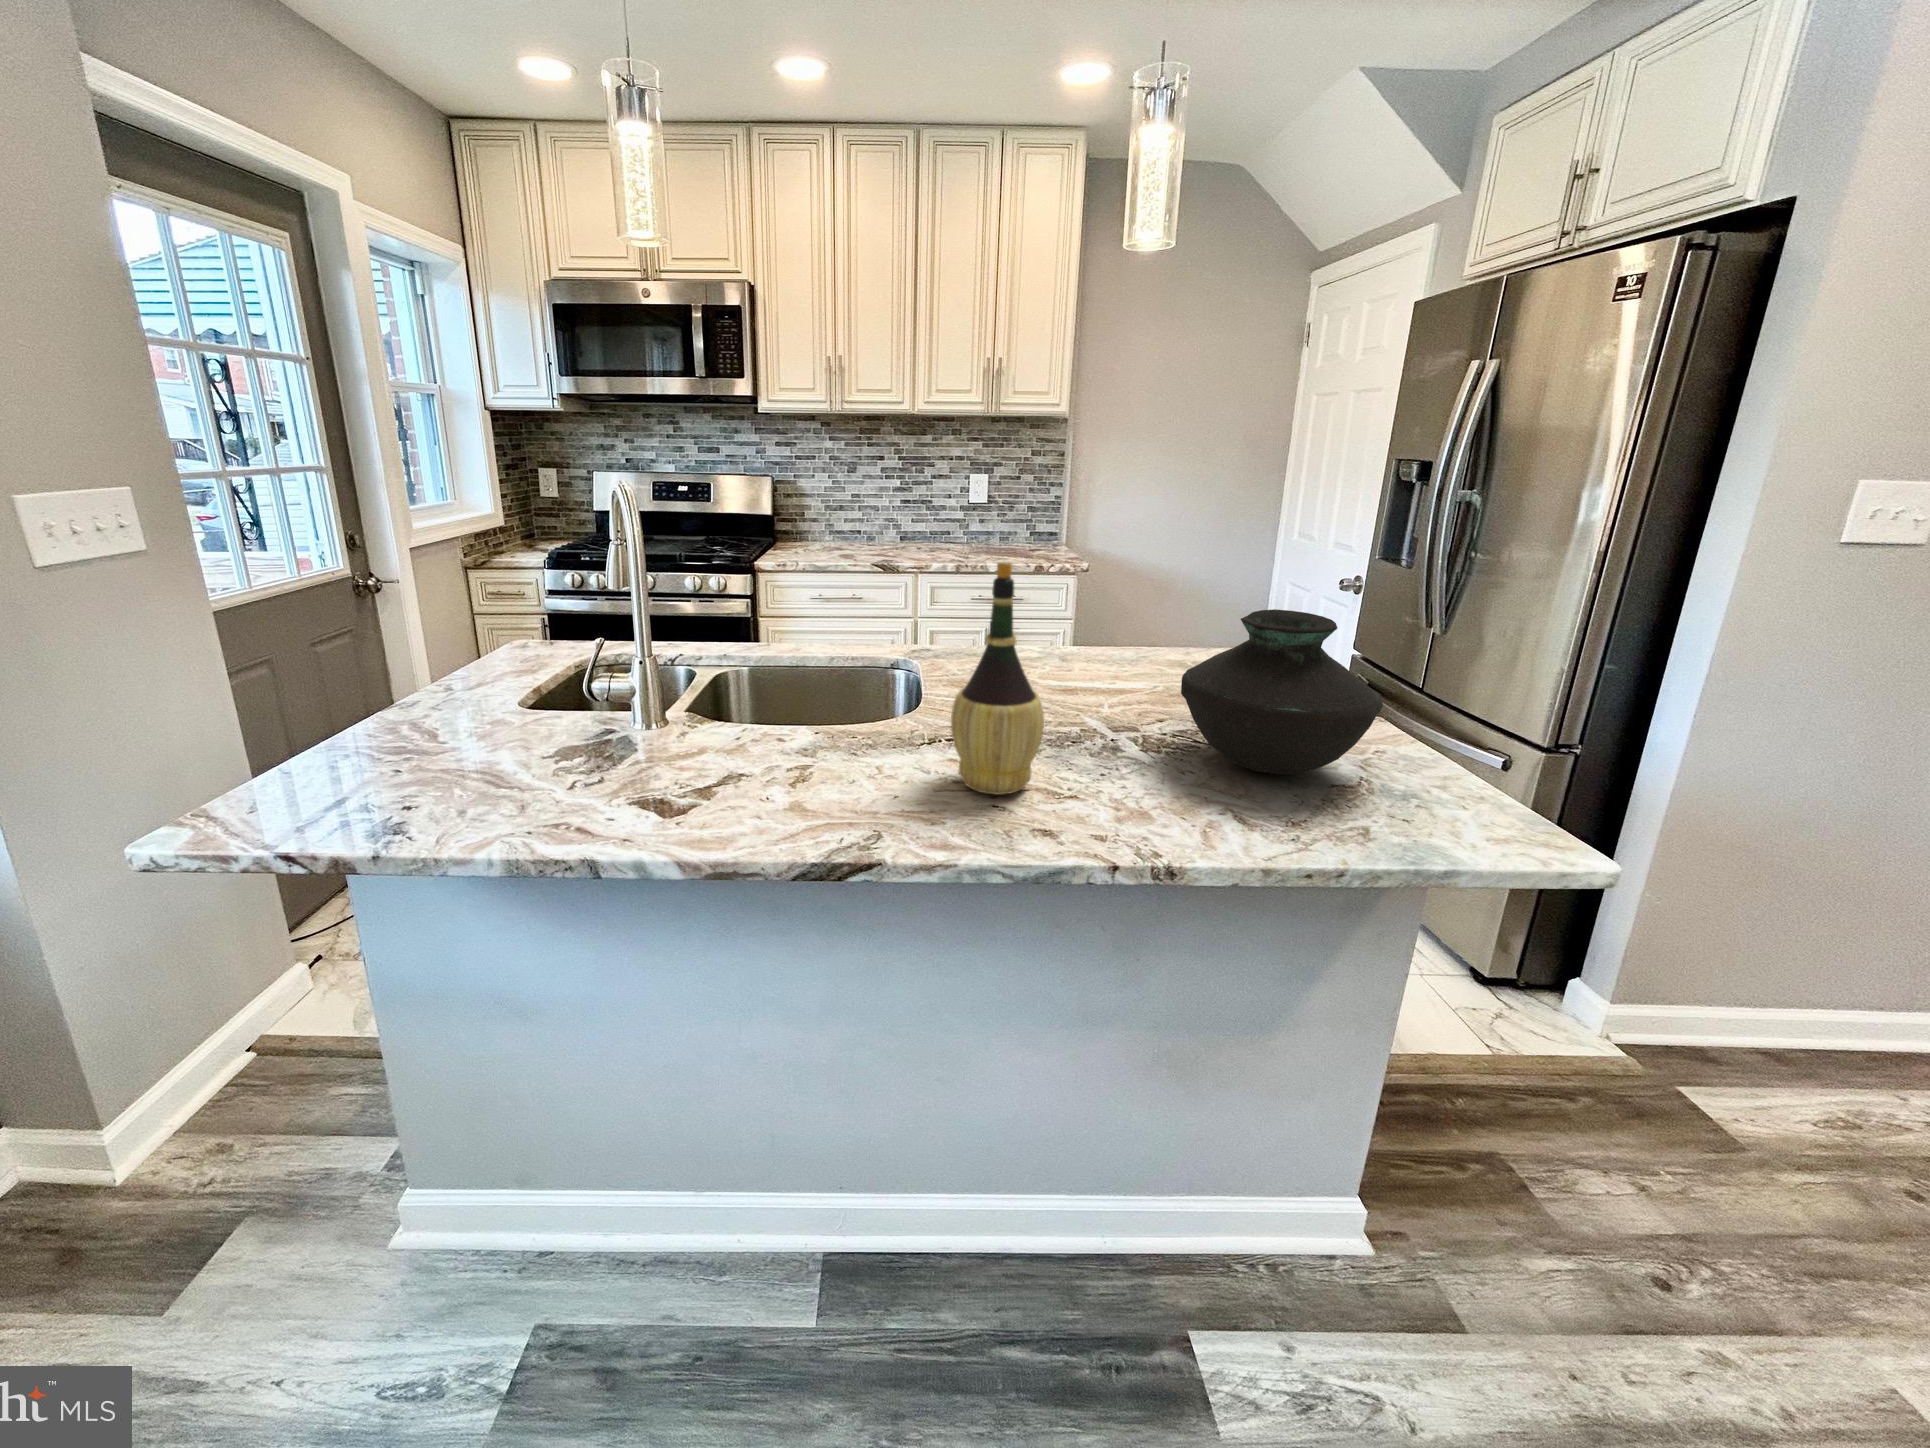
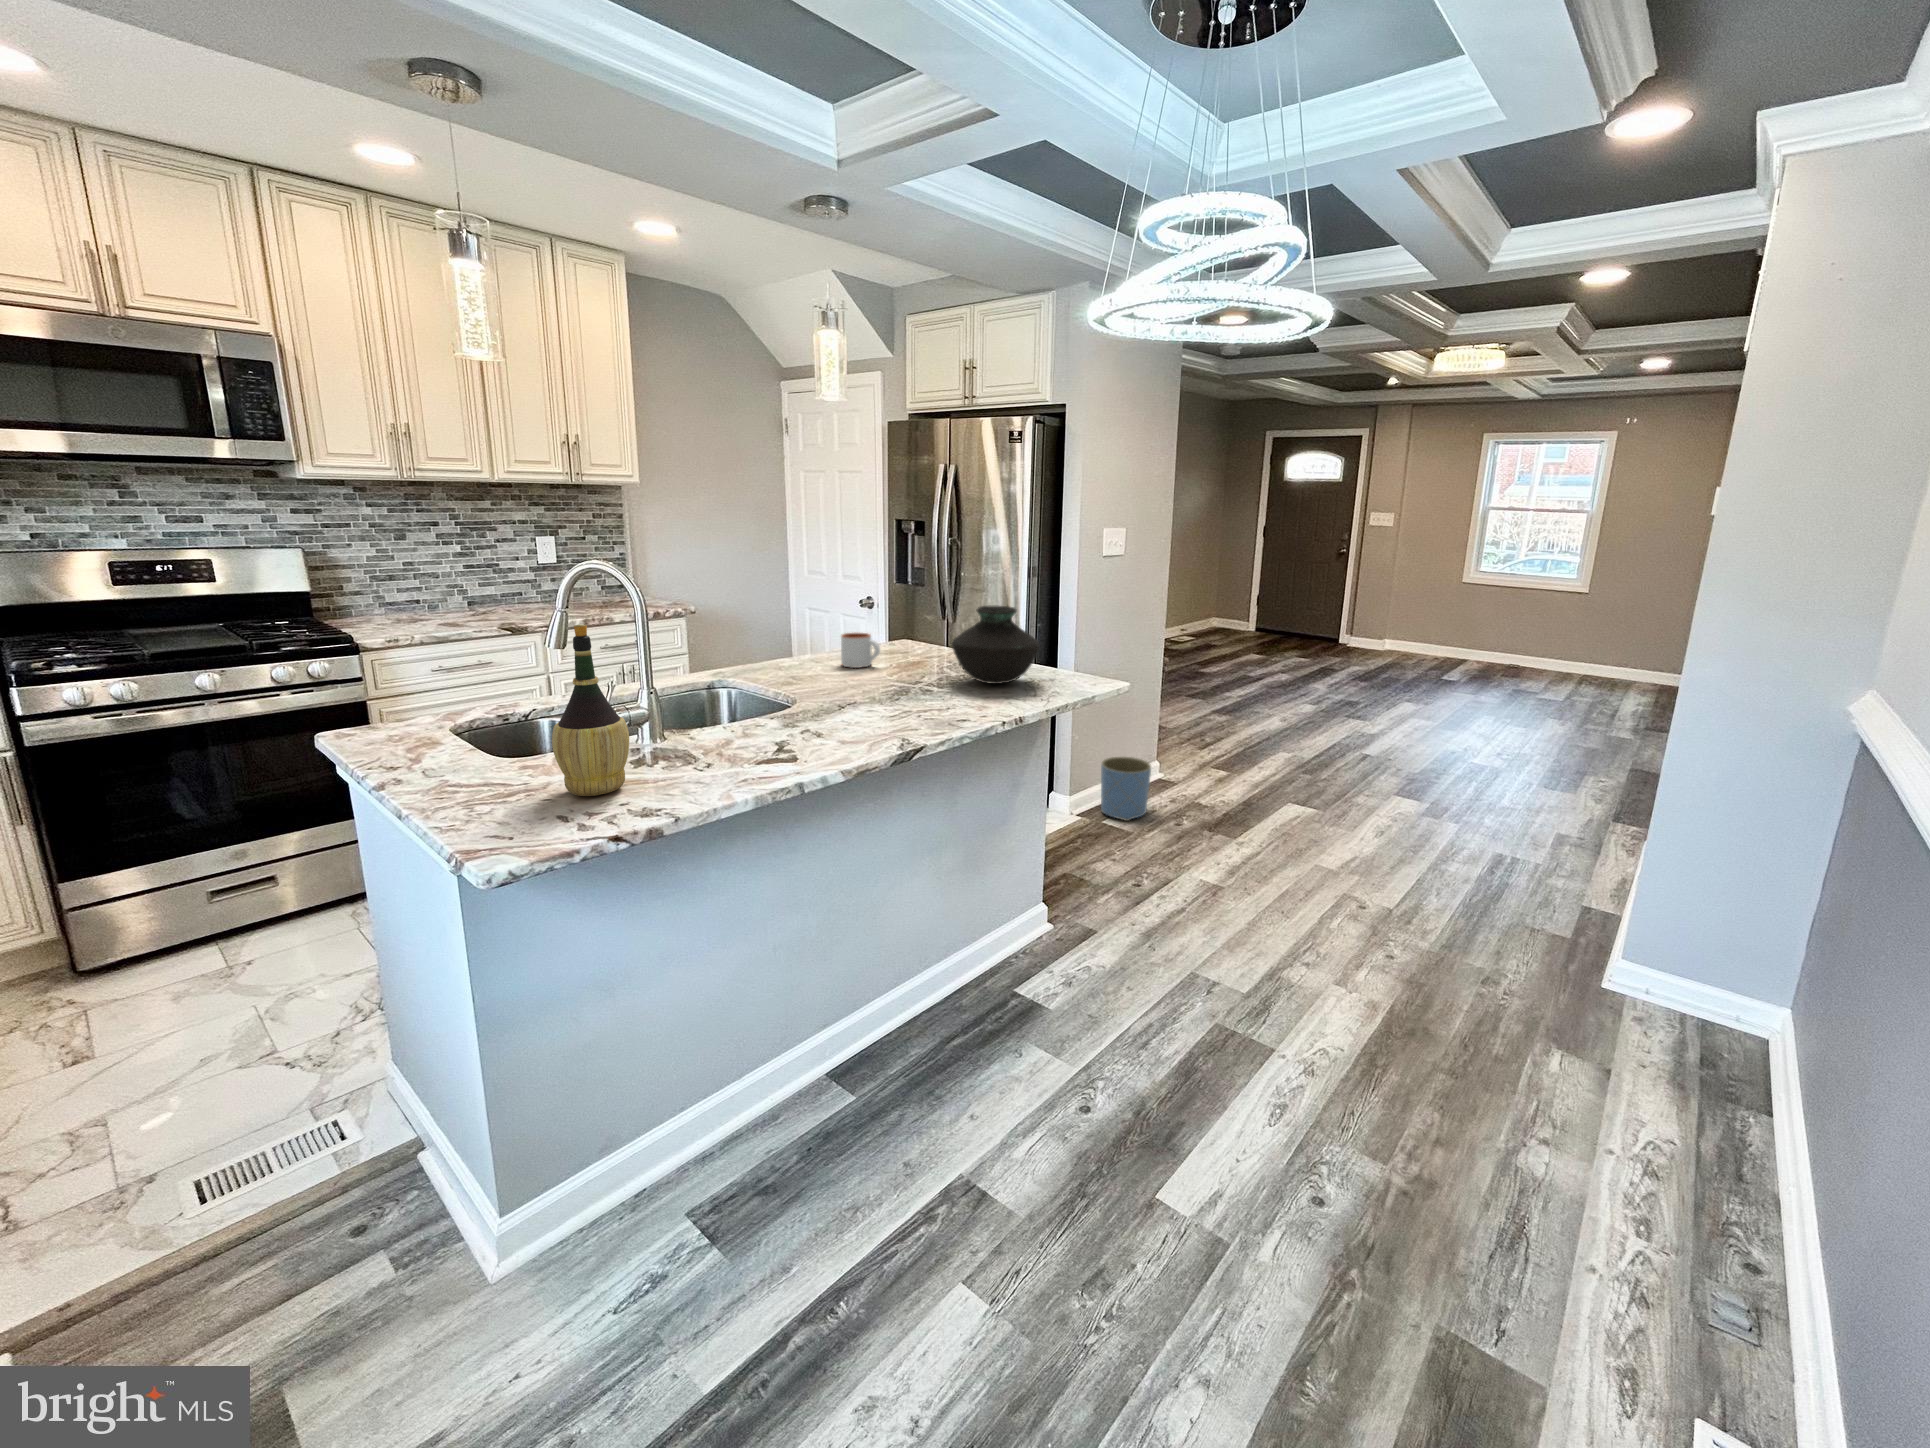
wine bottle: present [951,562,1044,795] -> present [552,625,629,796]
mug: none [1077,622,1133,680] -> present [841,633,880,668]
planter: none [1686,968,1868,1127] -> present [1101,757,1151,821]

